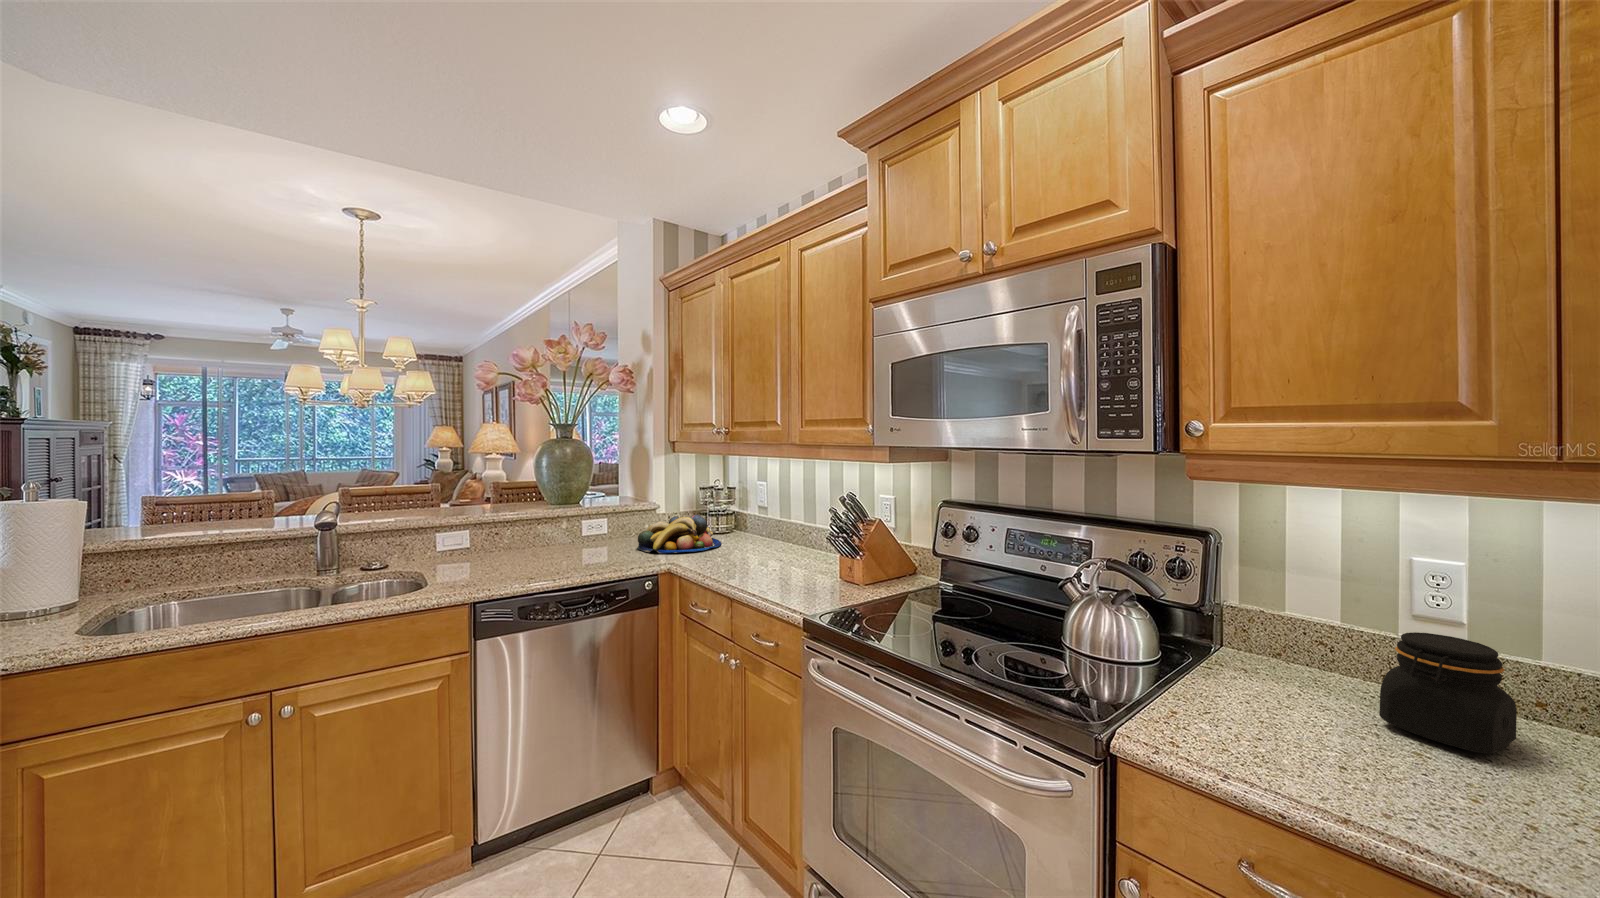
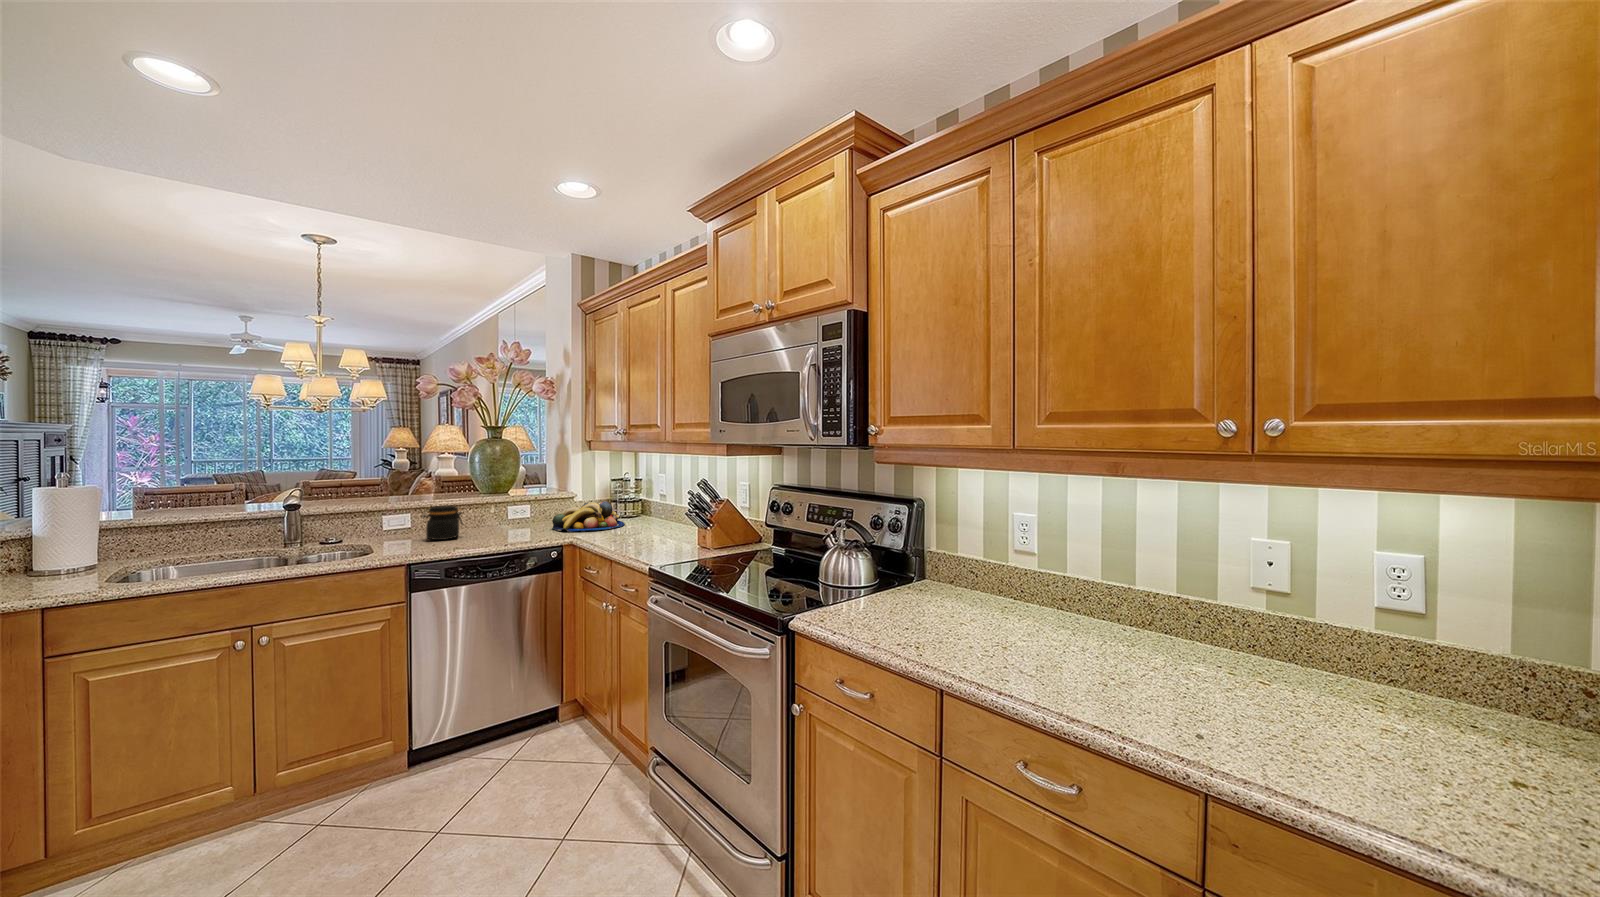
jar: present [1379,632,1517,754] -> present [422,505,463,540]

